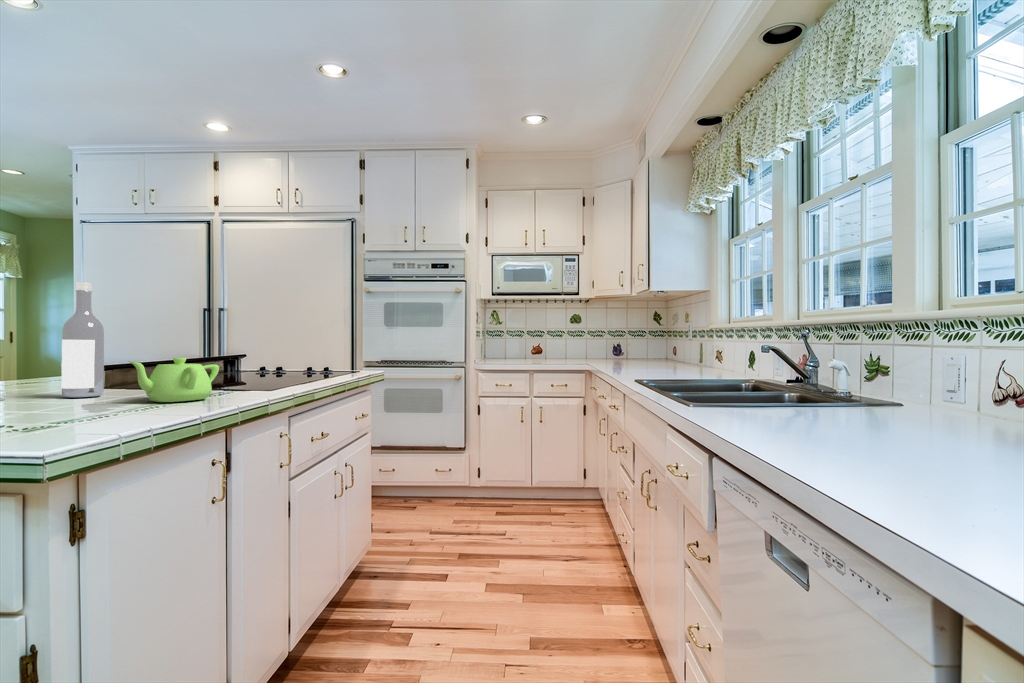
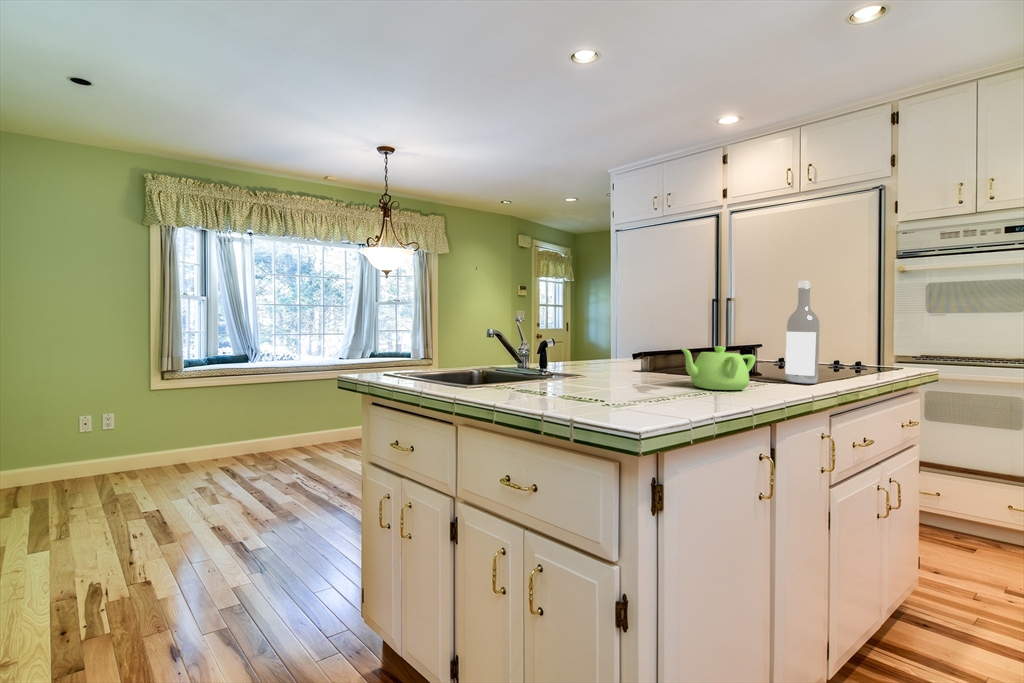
wine bottle: present [61,282,104,398] -> present [785,281,820,384]

